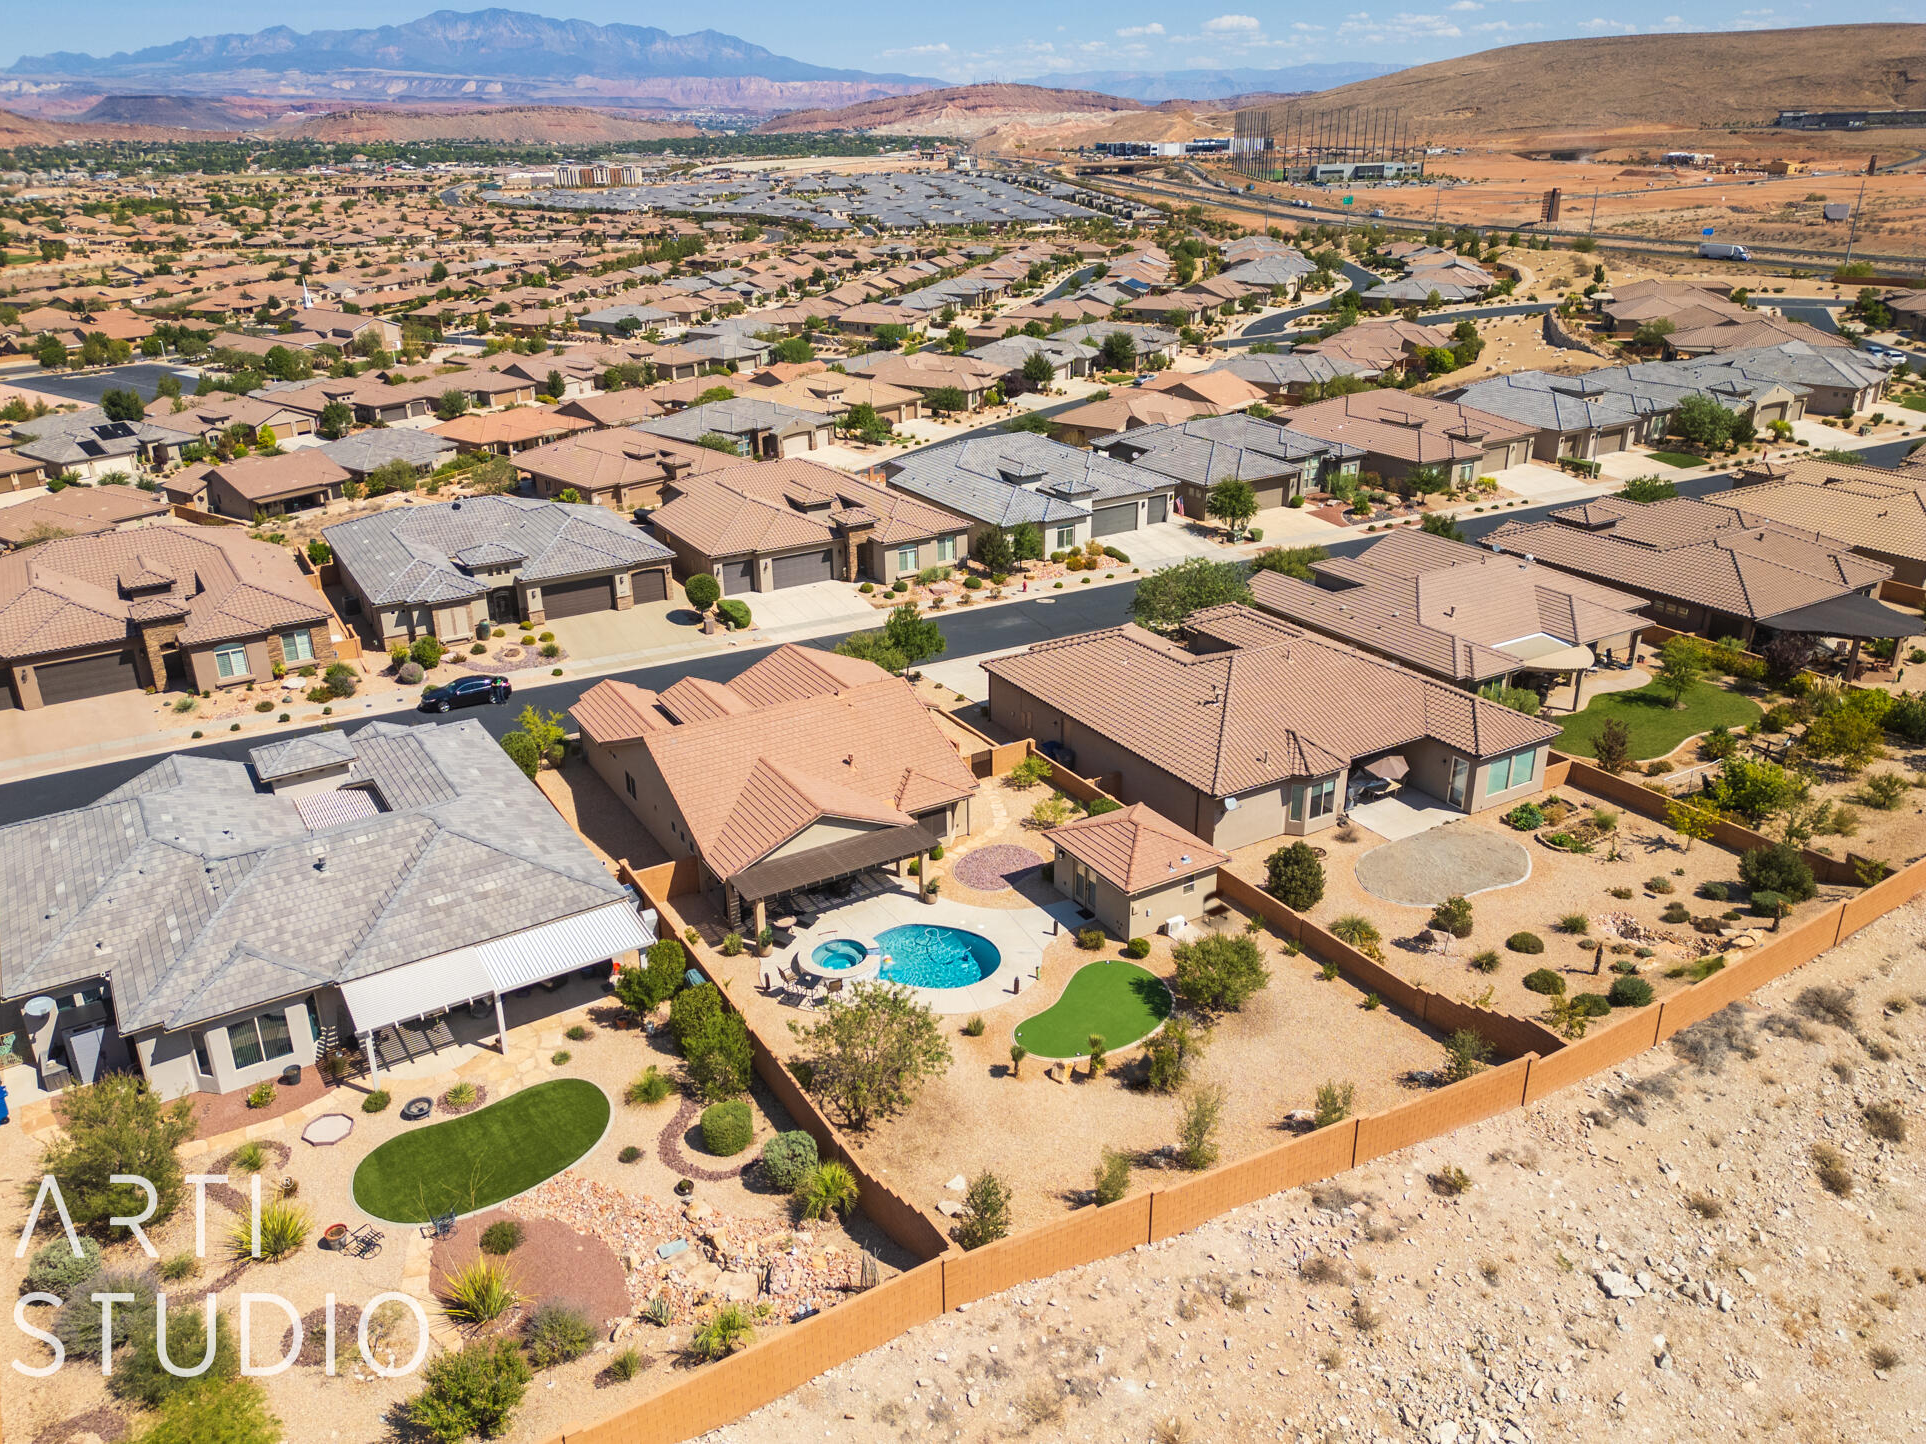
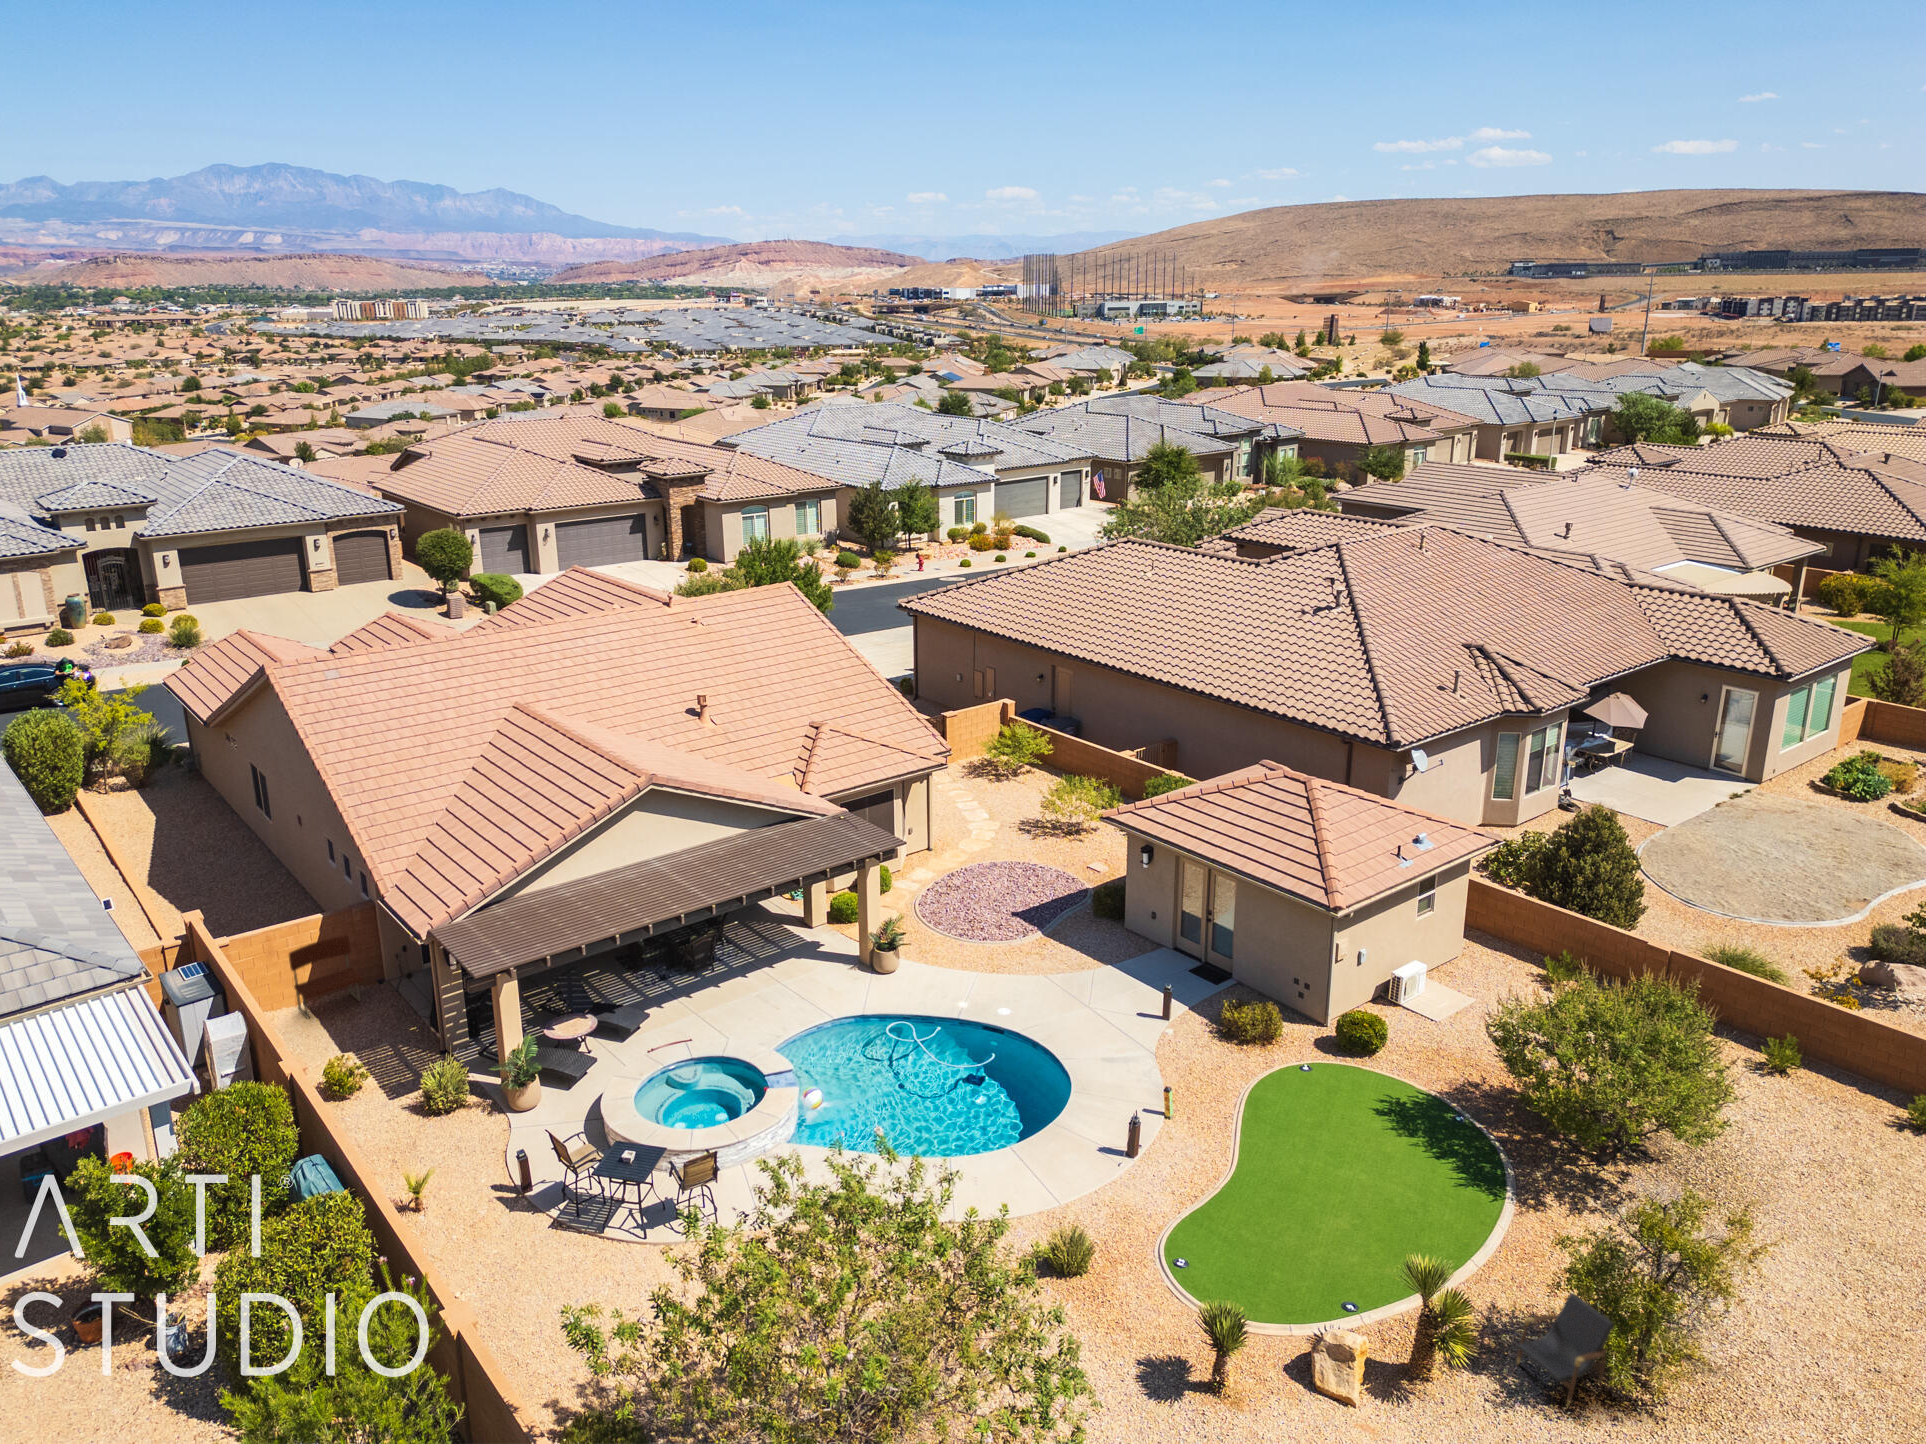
bench: present [1203,889,1231,926] -> present [289,936,364,1018]

